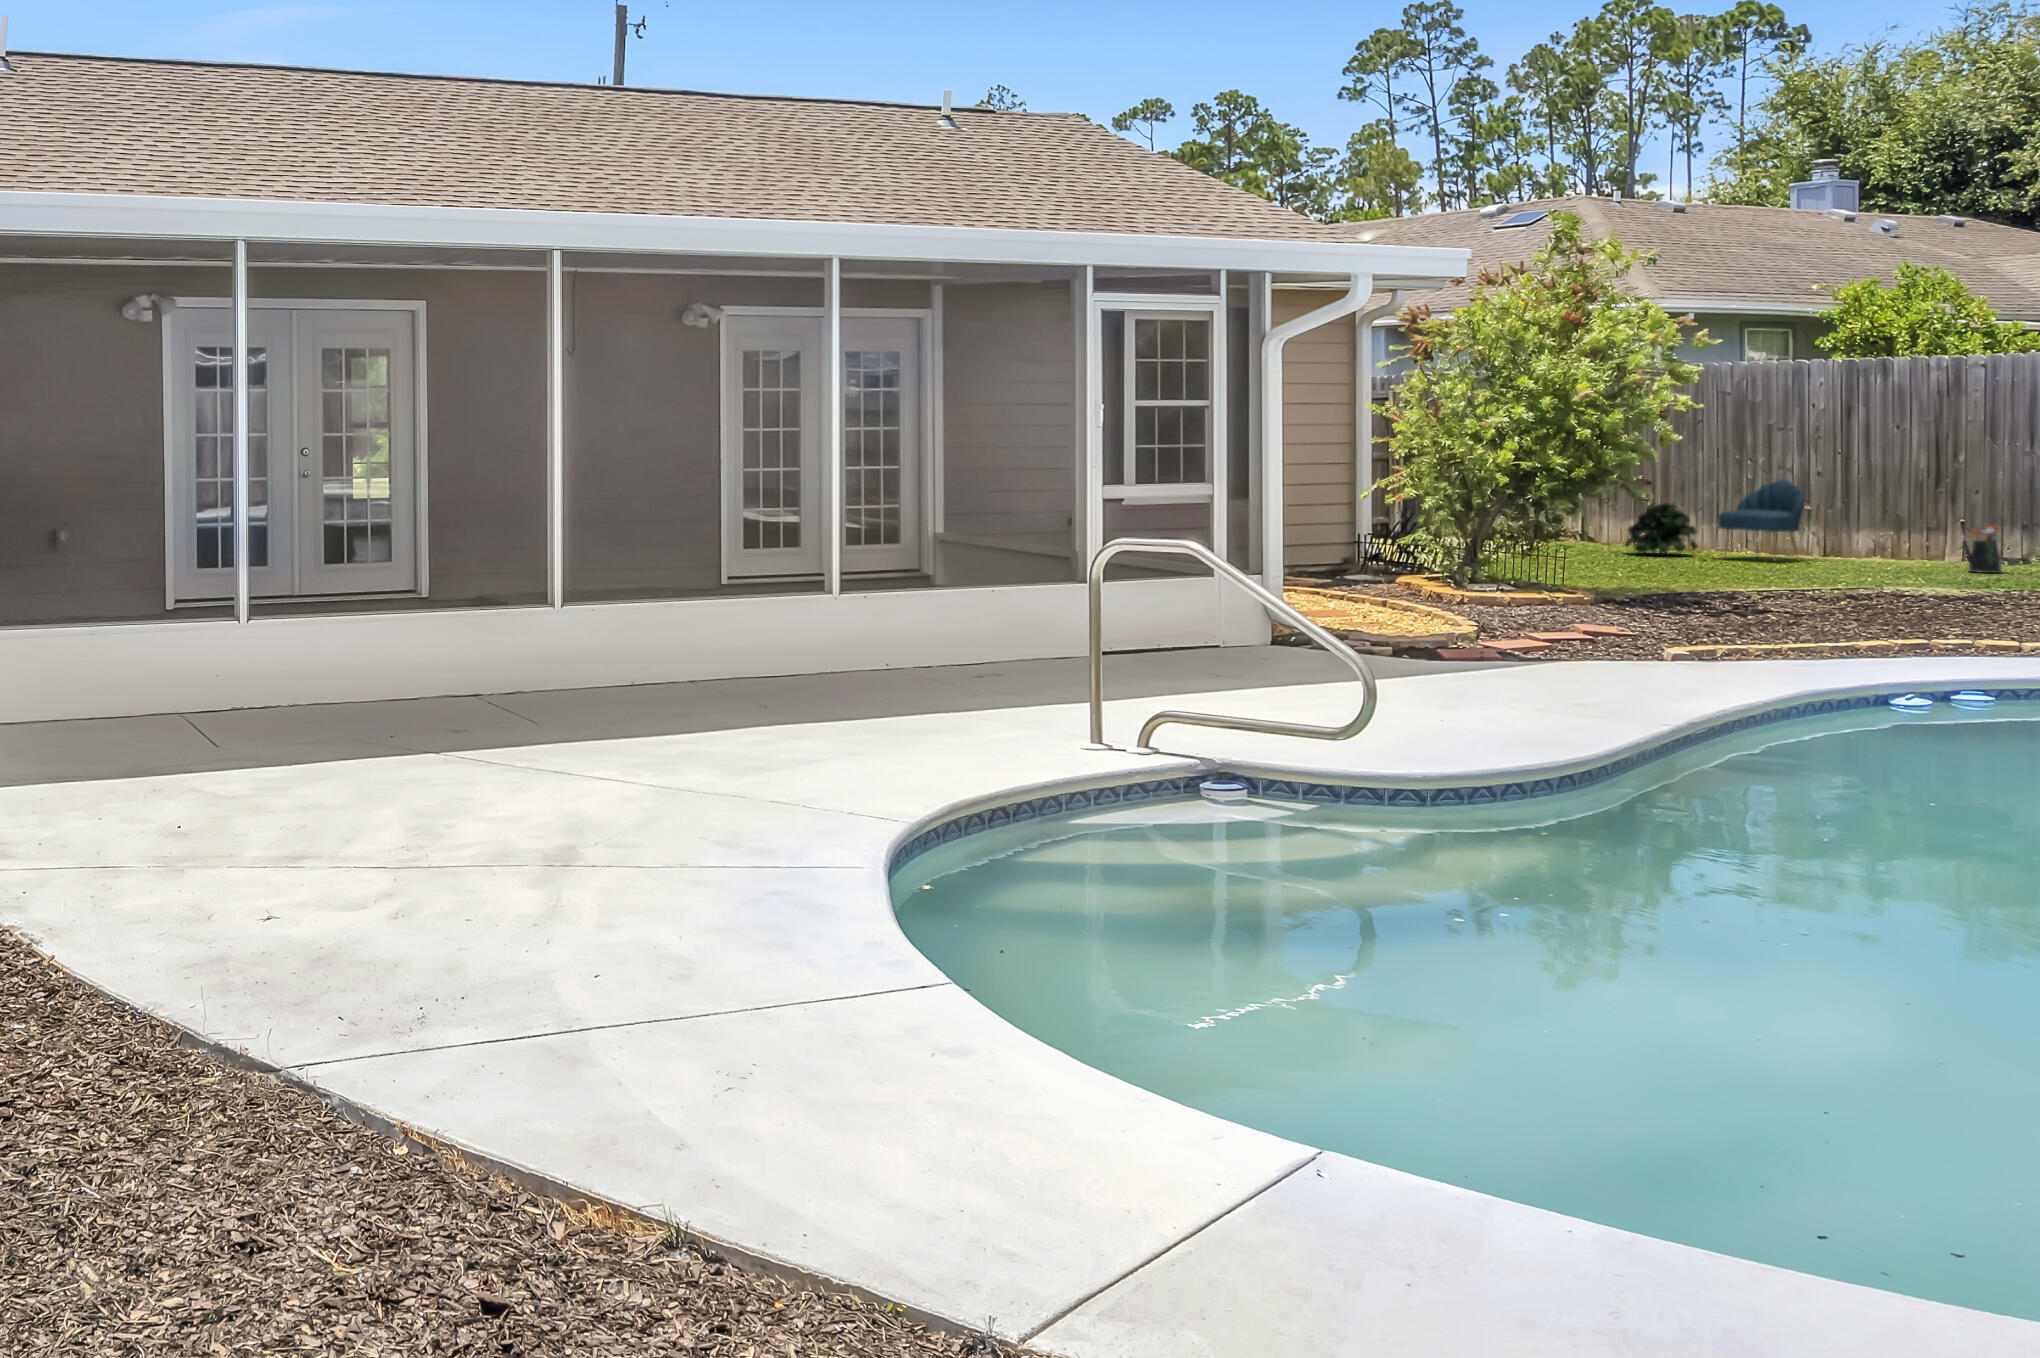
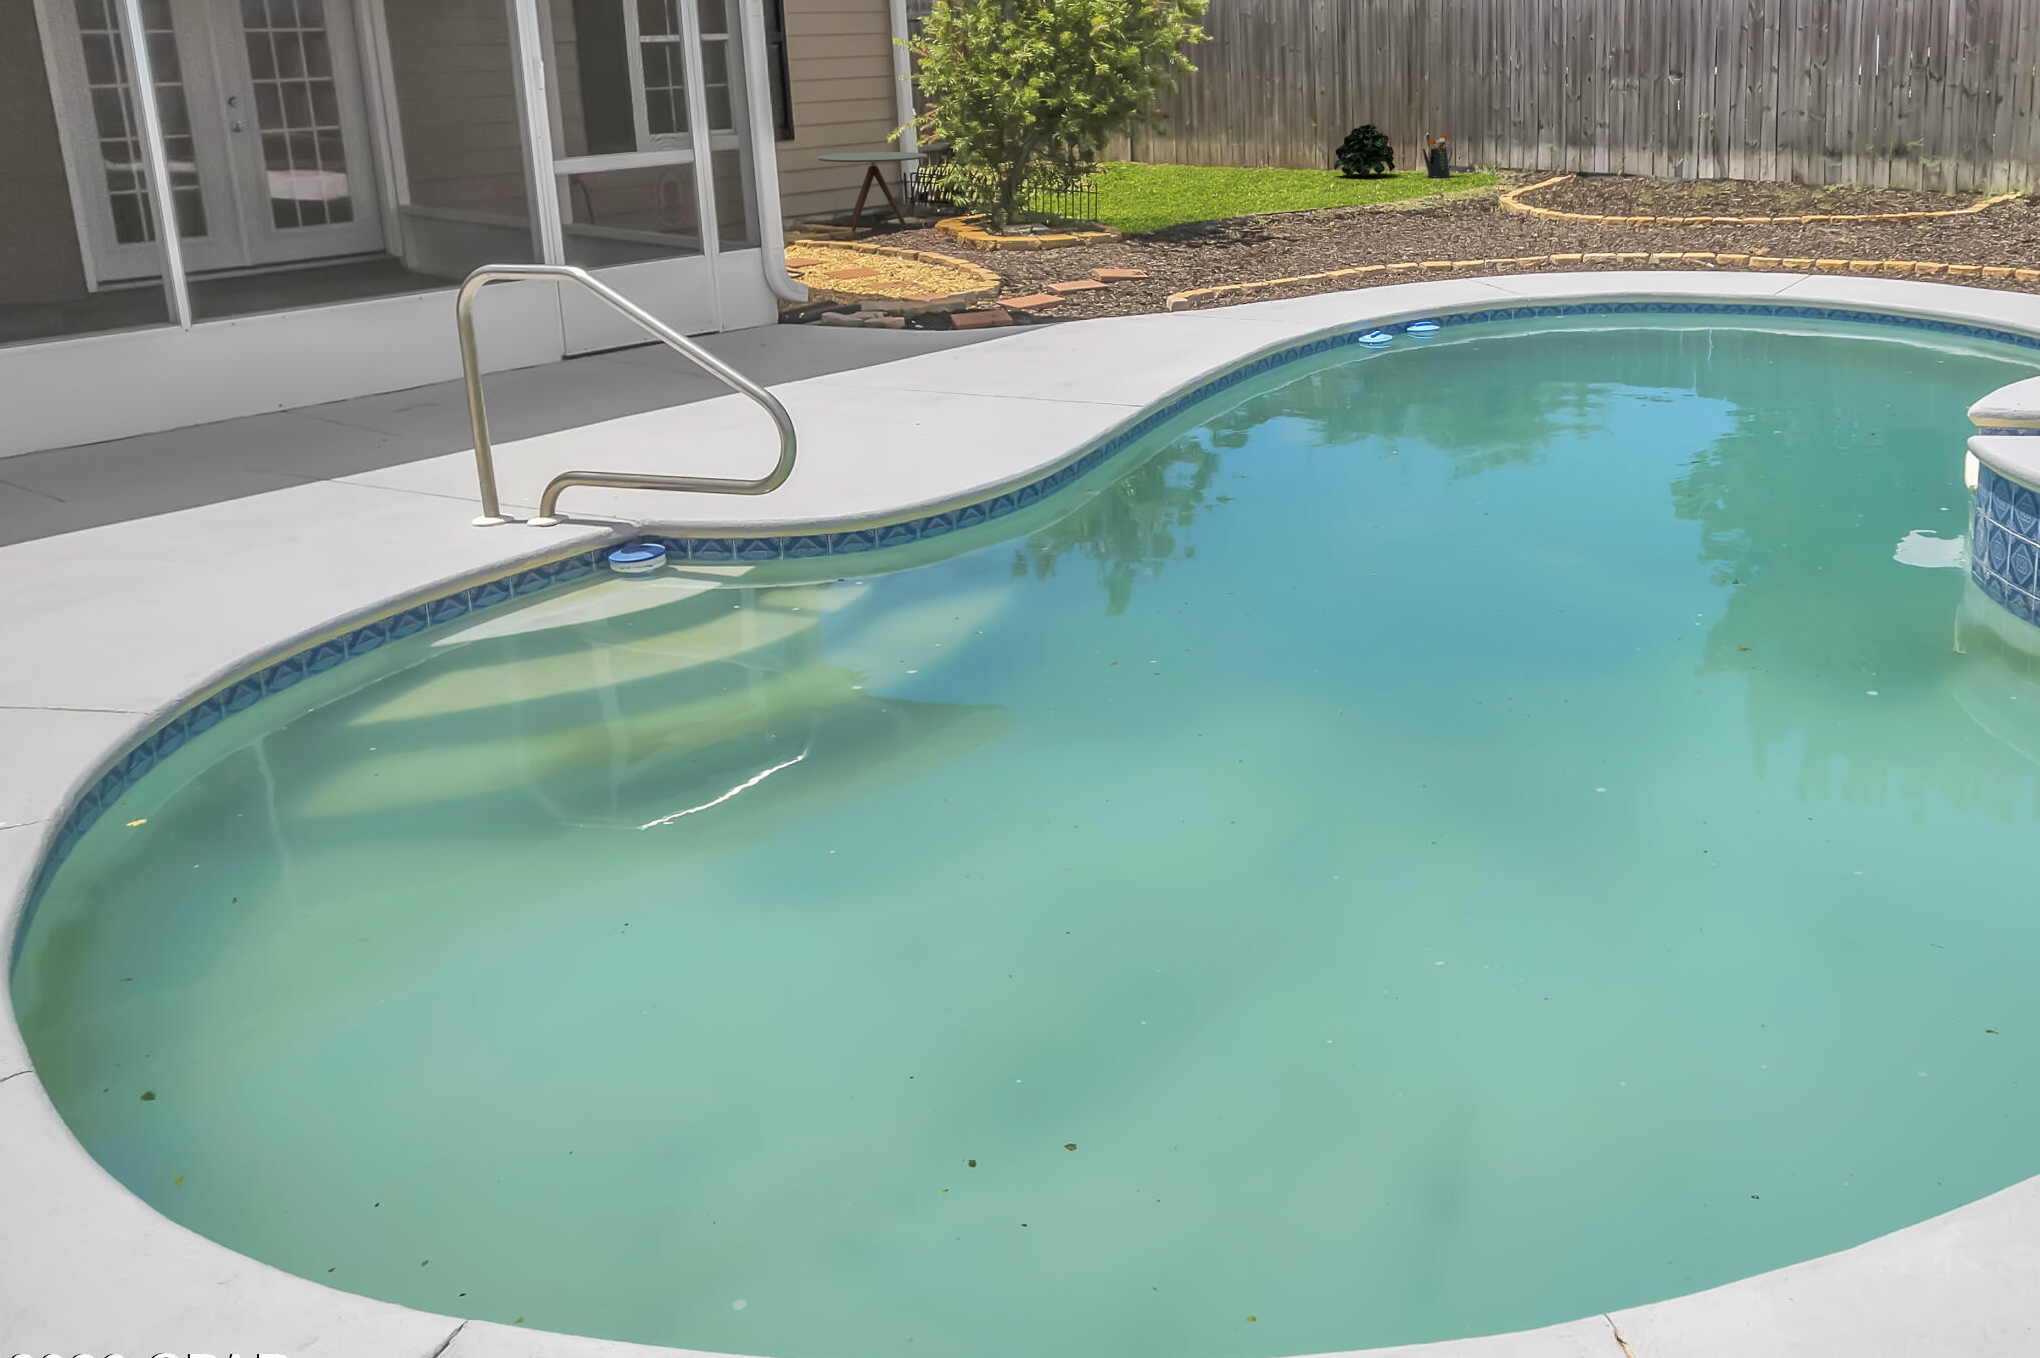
chair: present [1718,480,1805,558] -> none [1245,96,1312,174]
potted plant: present [1625,503,1698,554] -> present [1334,124,1395,176]
round table: none [1275,514,1381,584] -> present [817,152,927,231]

